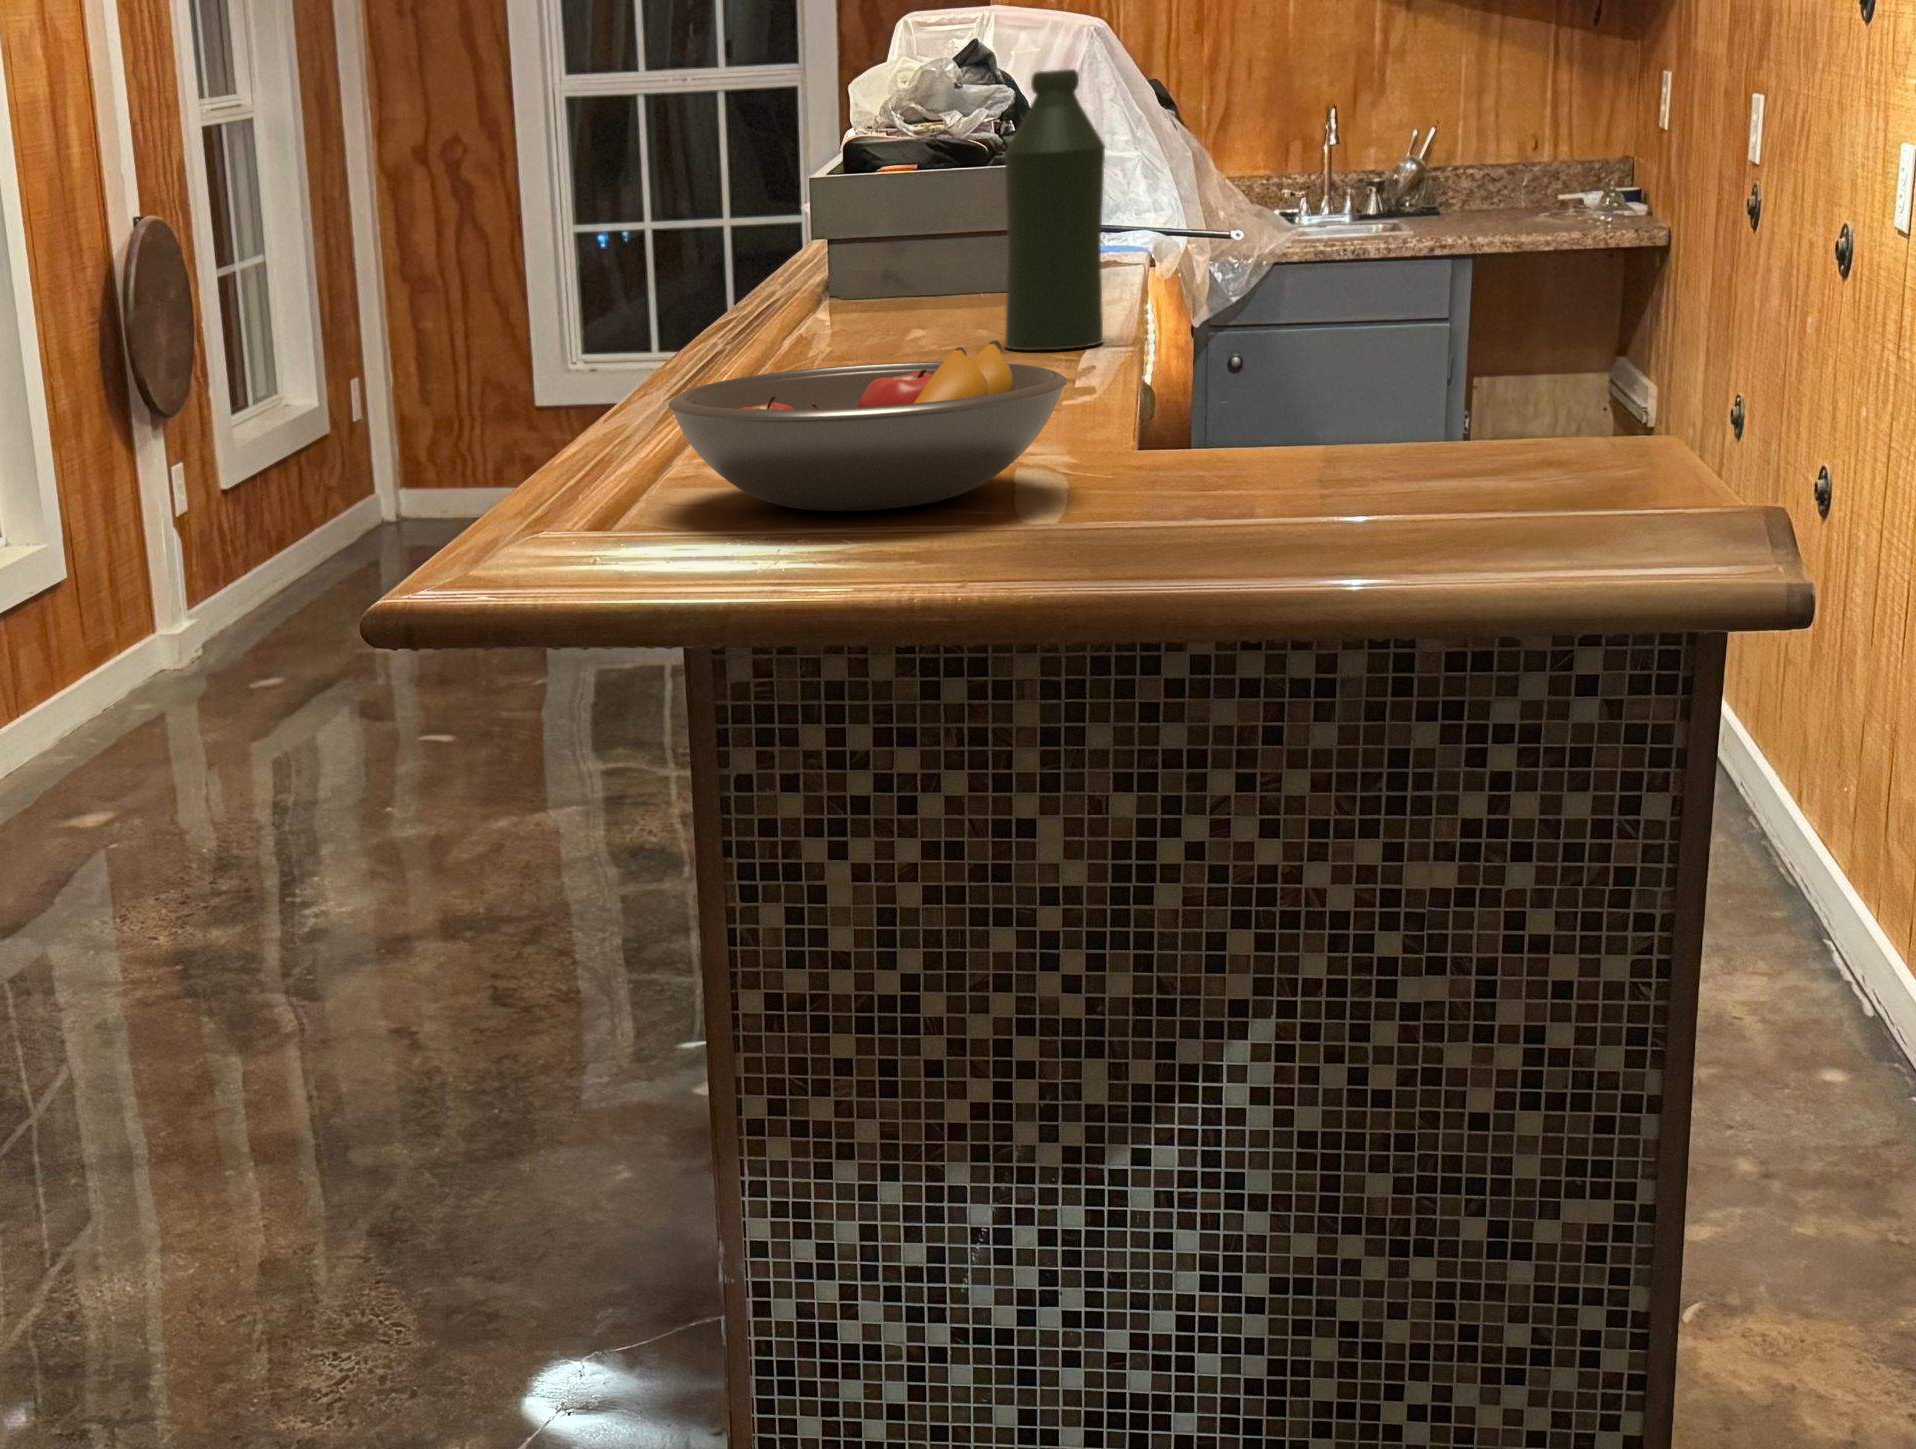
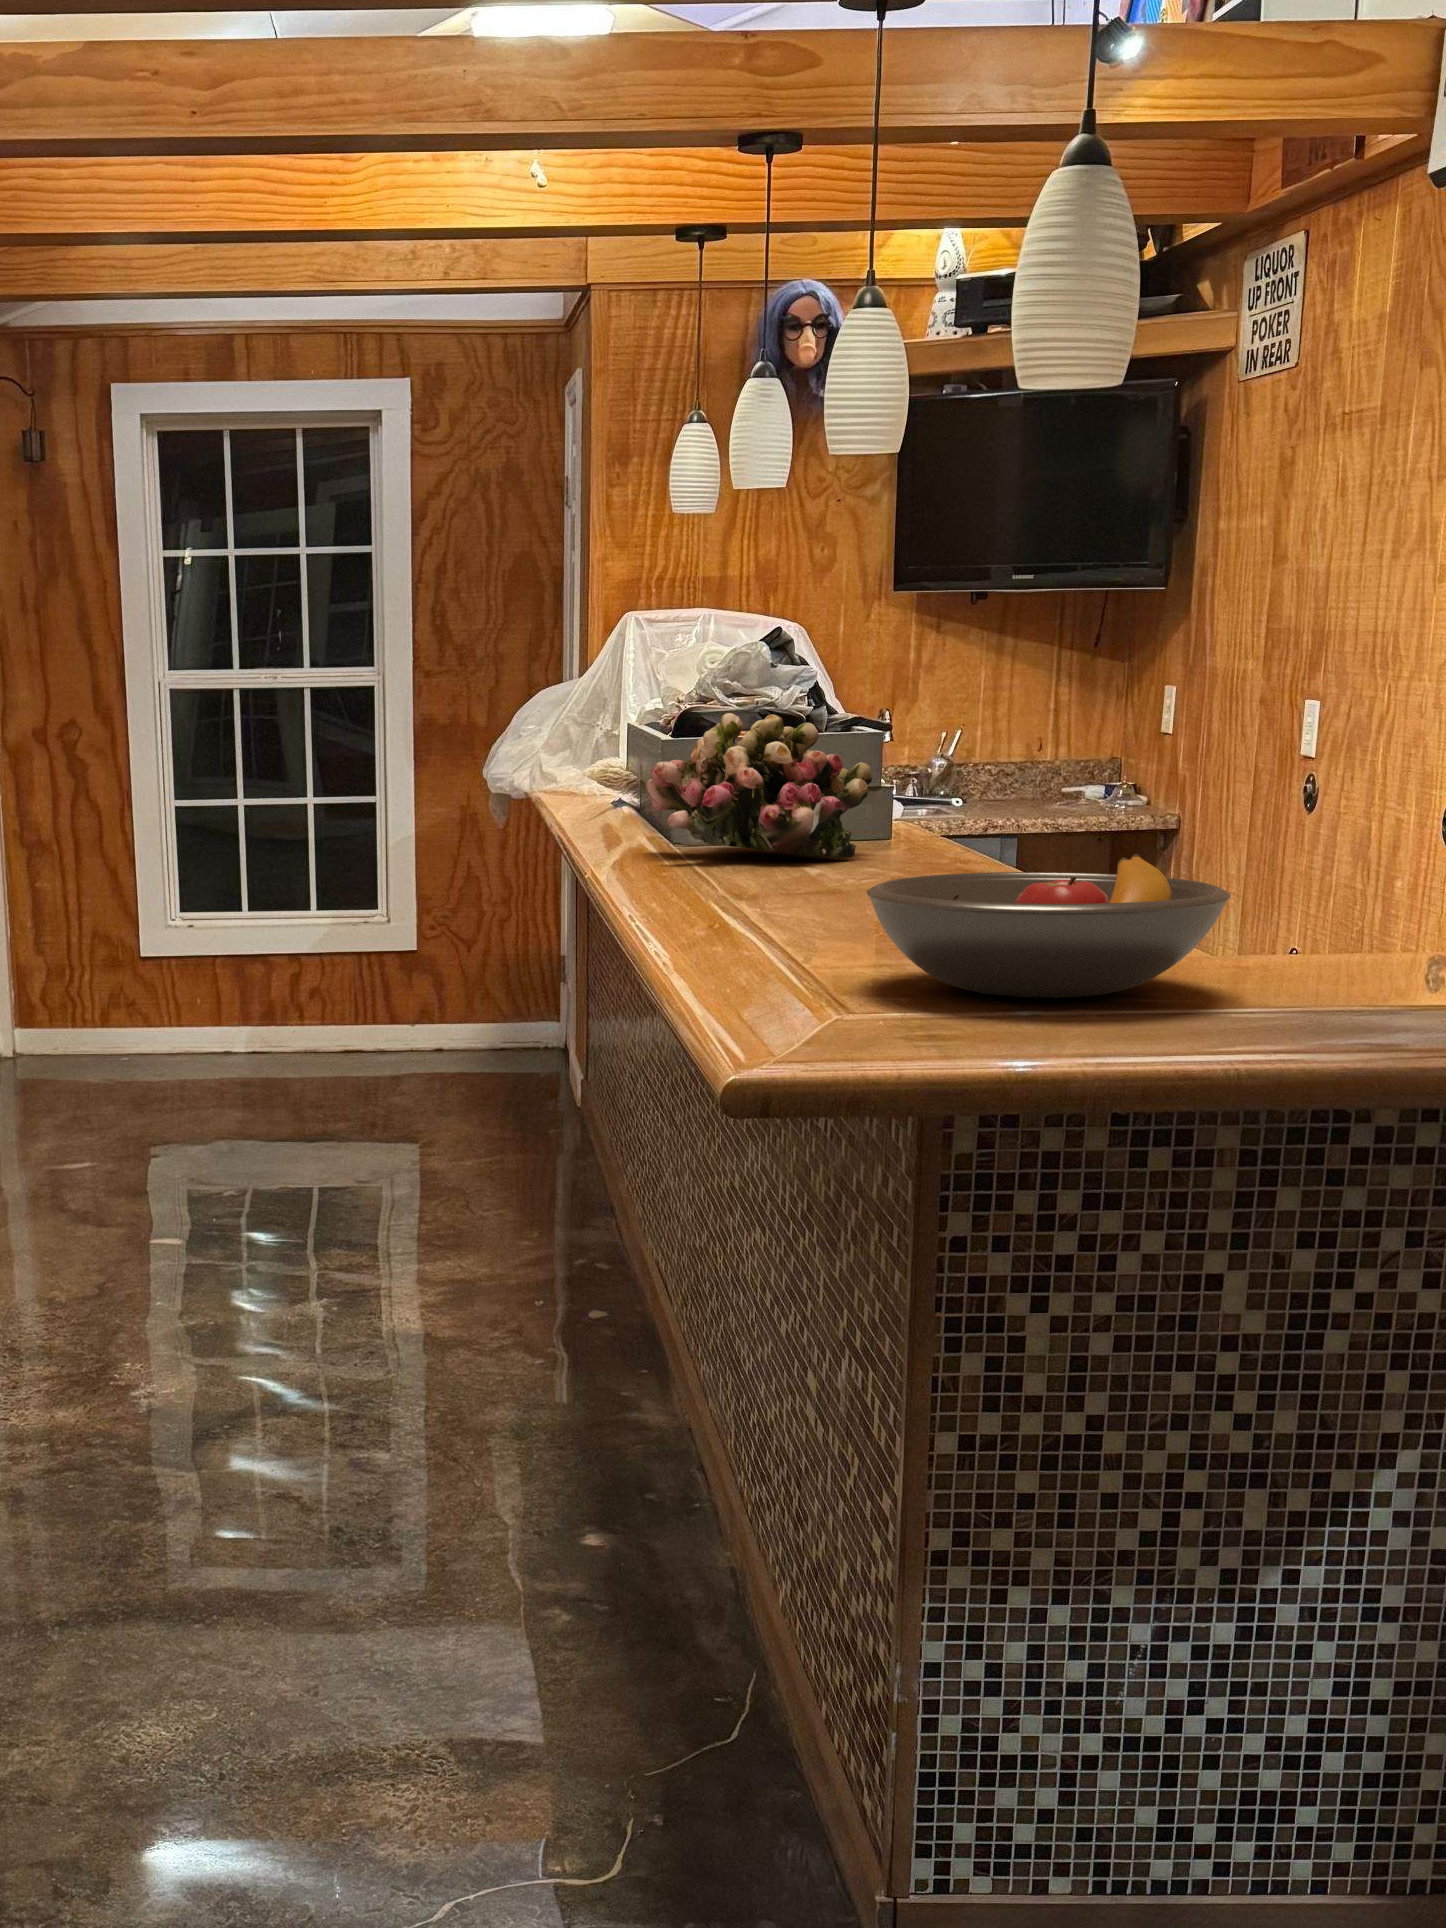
bottle: present [1005,69,1105,350] -> none [901,643,998,878]
flower arrangement: none [754,159,1020,326] -> present [646,713,872,858]

